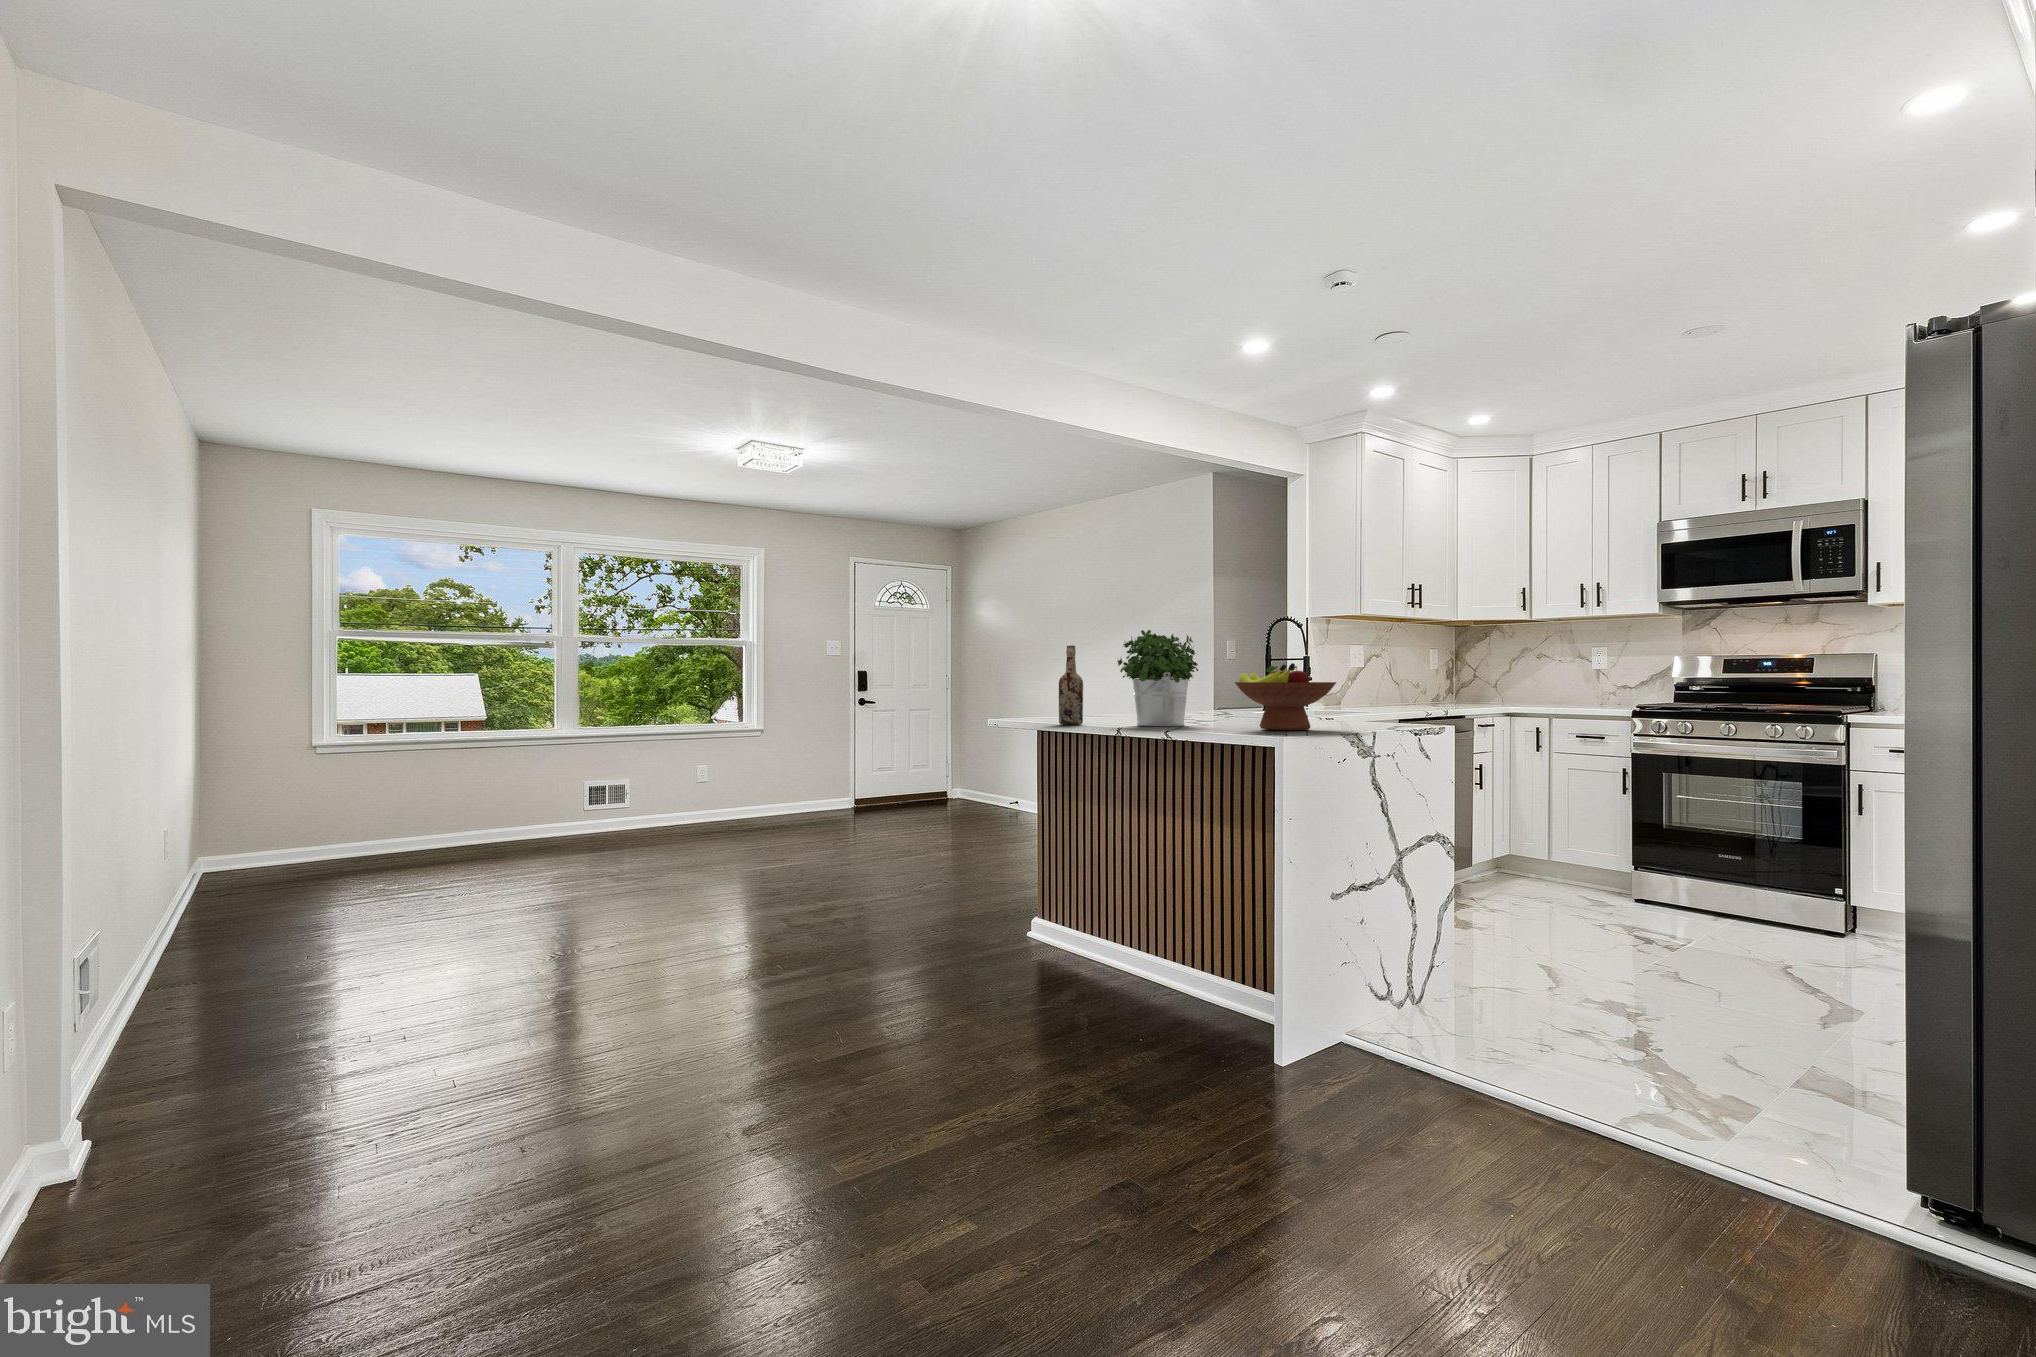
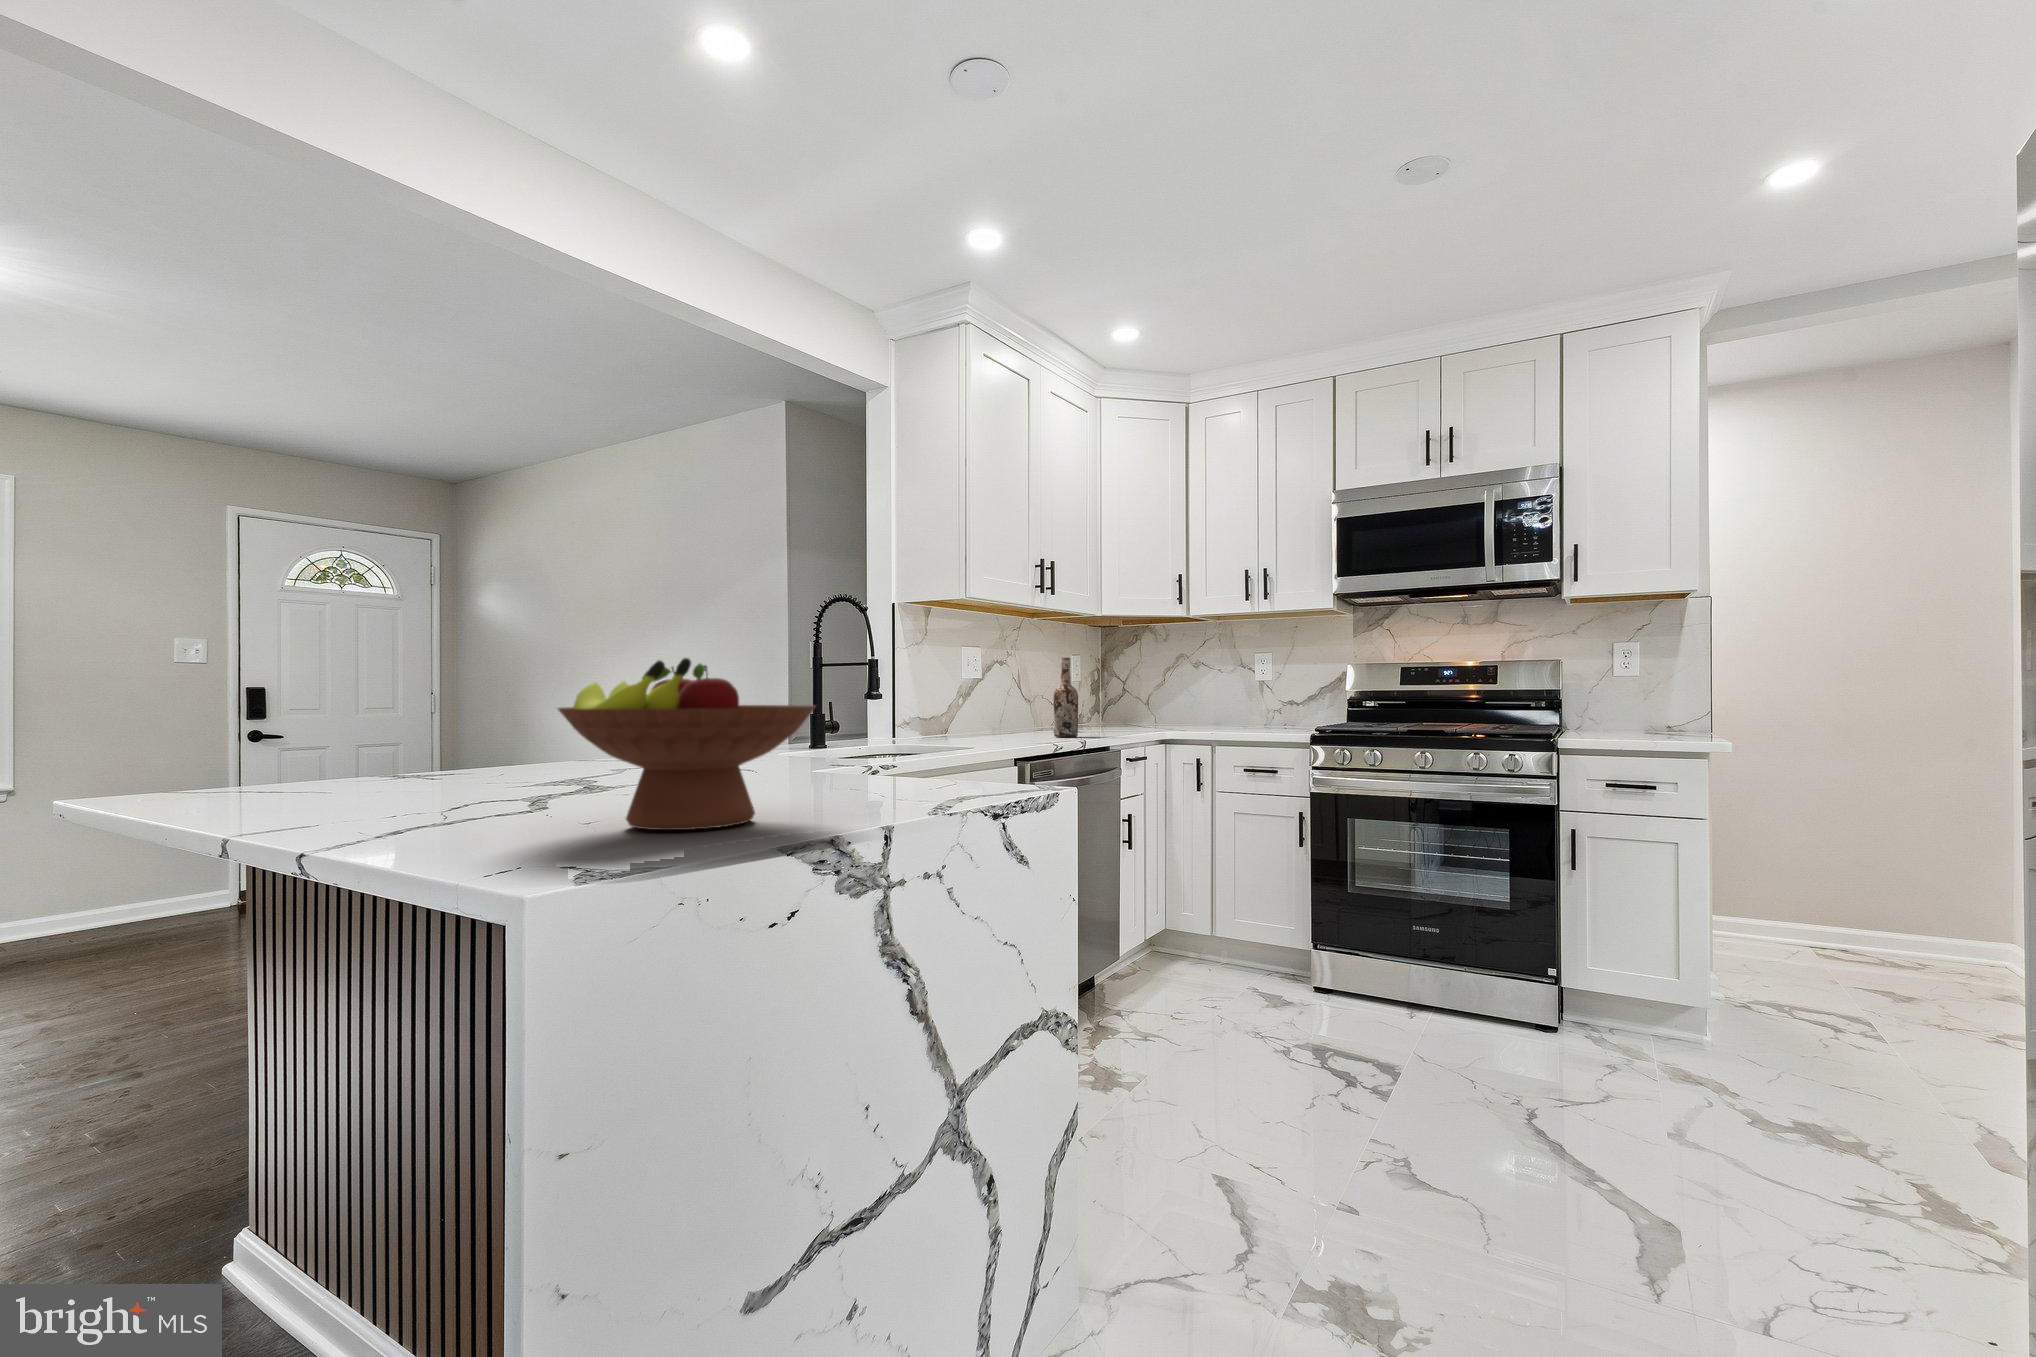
potted plant: present [1117,630,1198,726] -> none [348,584,562,811]
wine bottle: present [1059,646,1083,725] -> present [1054,658,1078,737]

